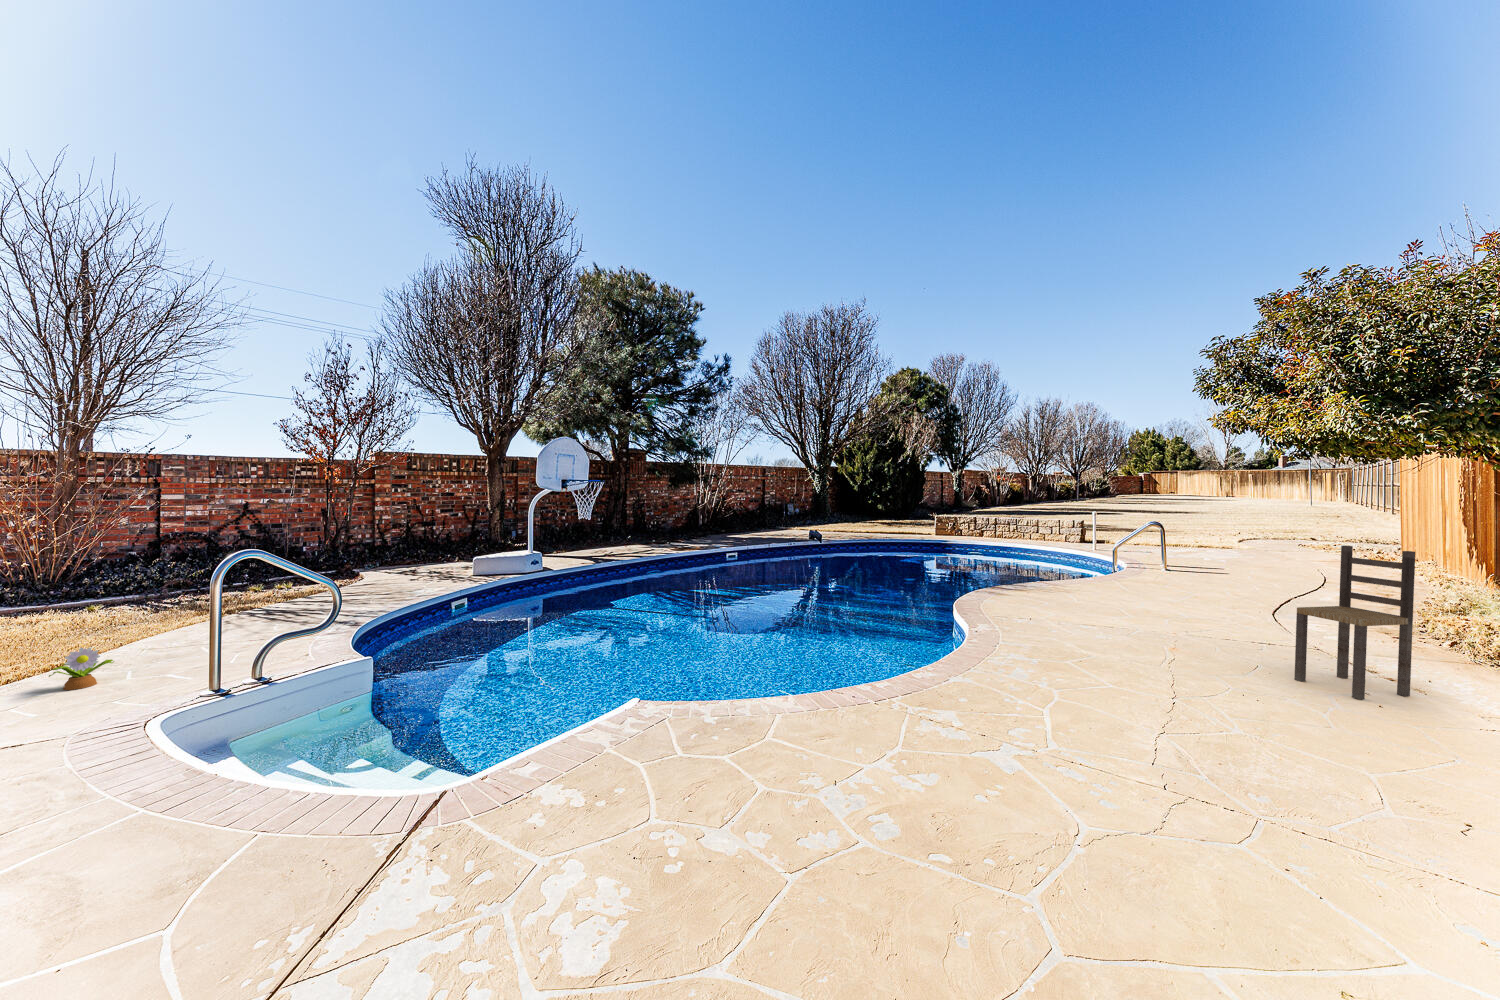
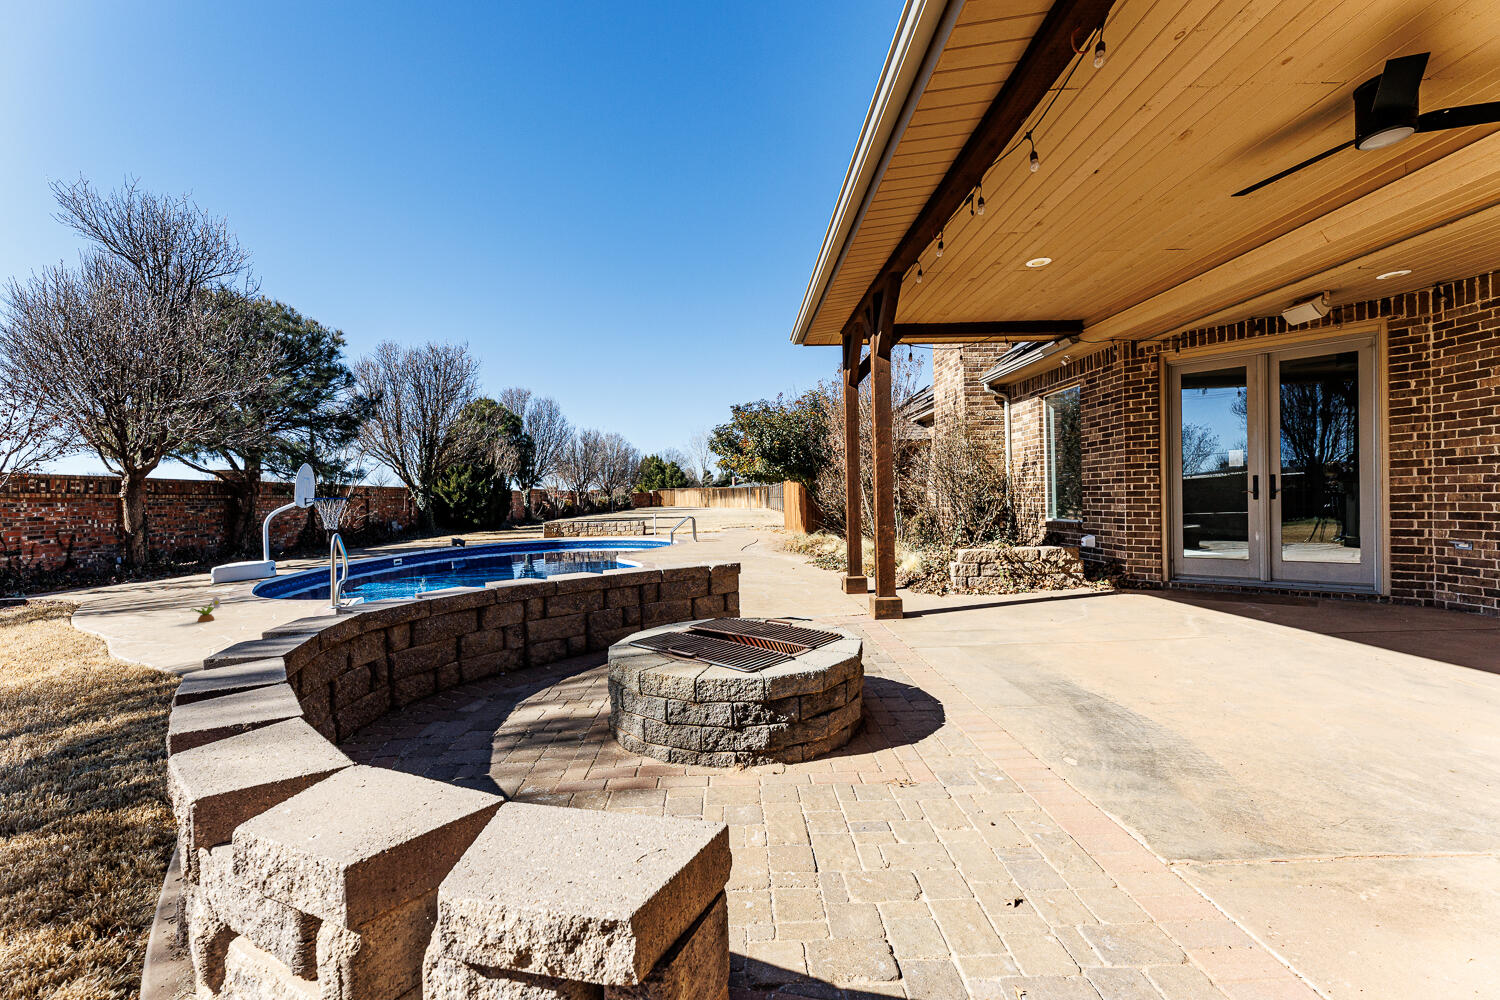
chair: present [1295,545,1415,699] -> none [727,514,752,558]

